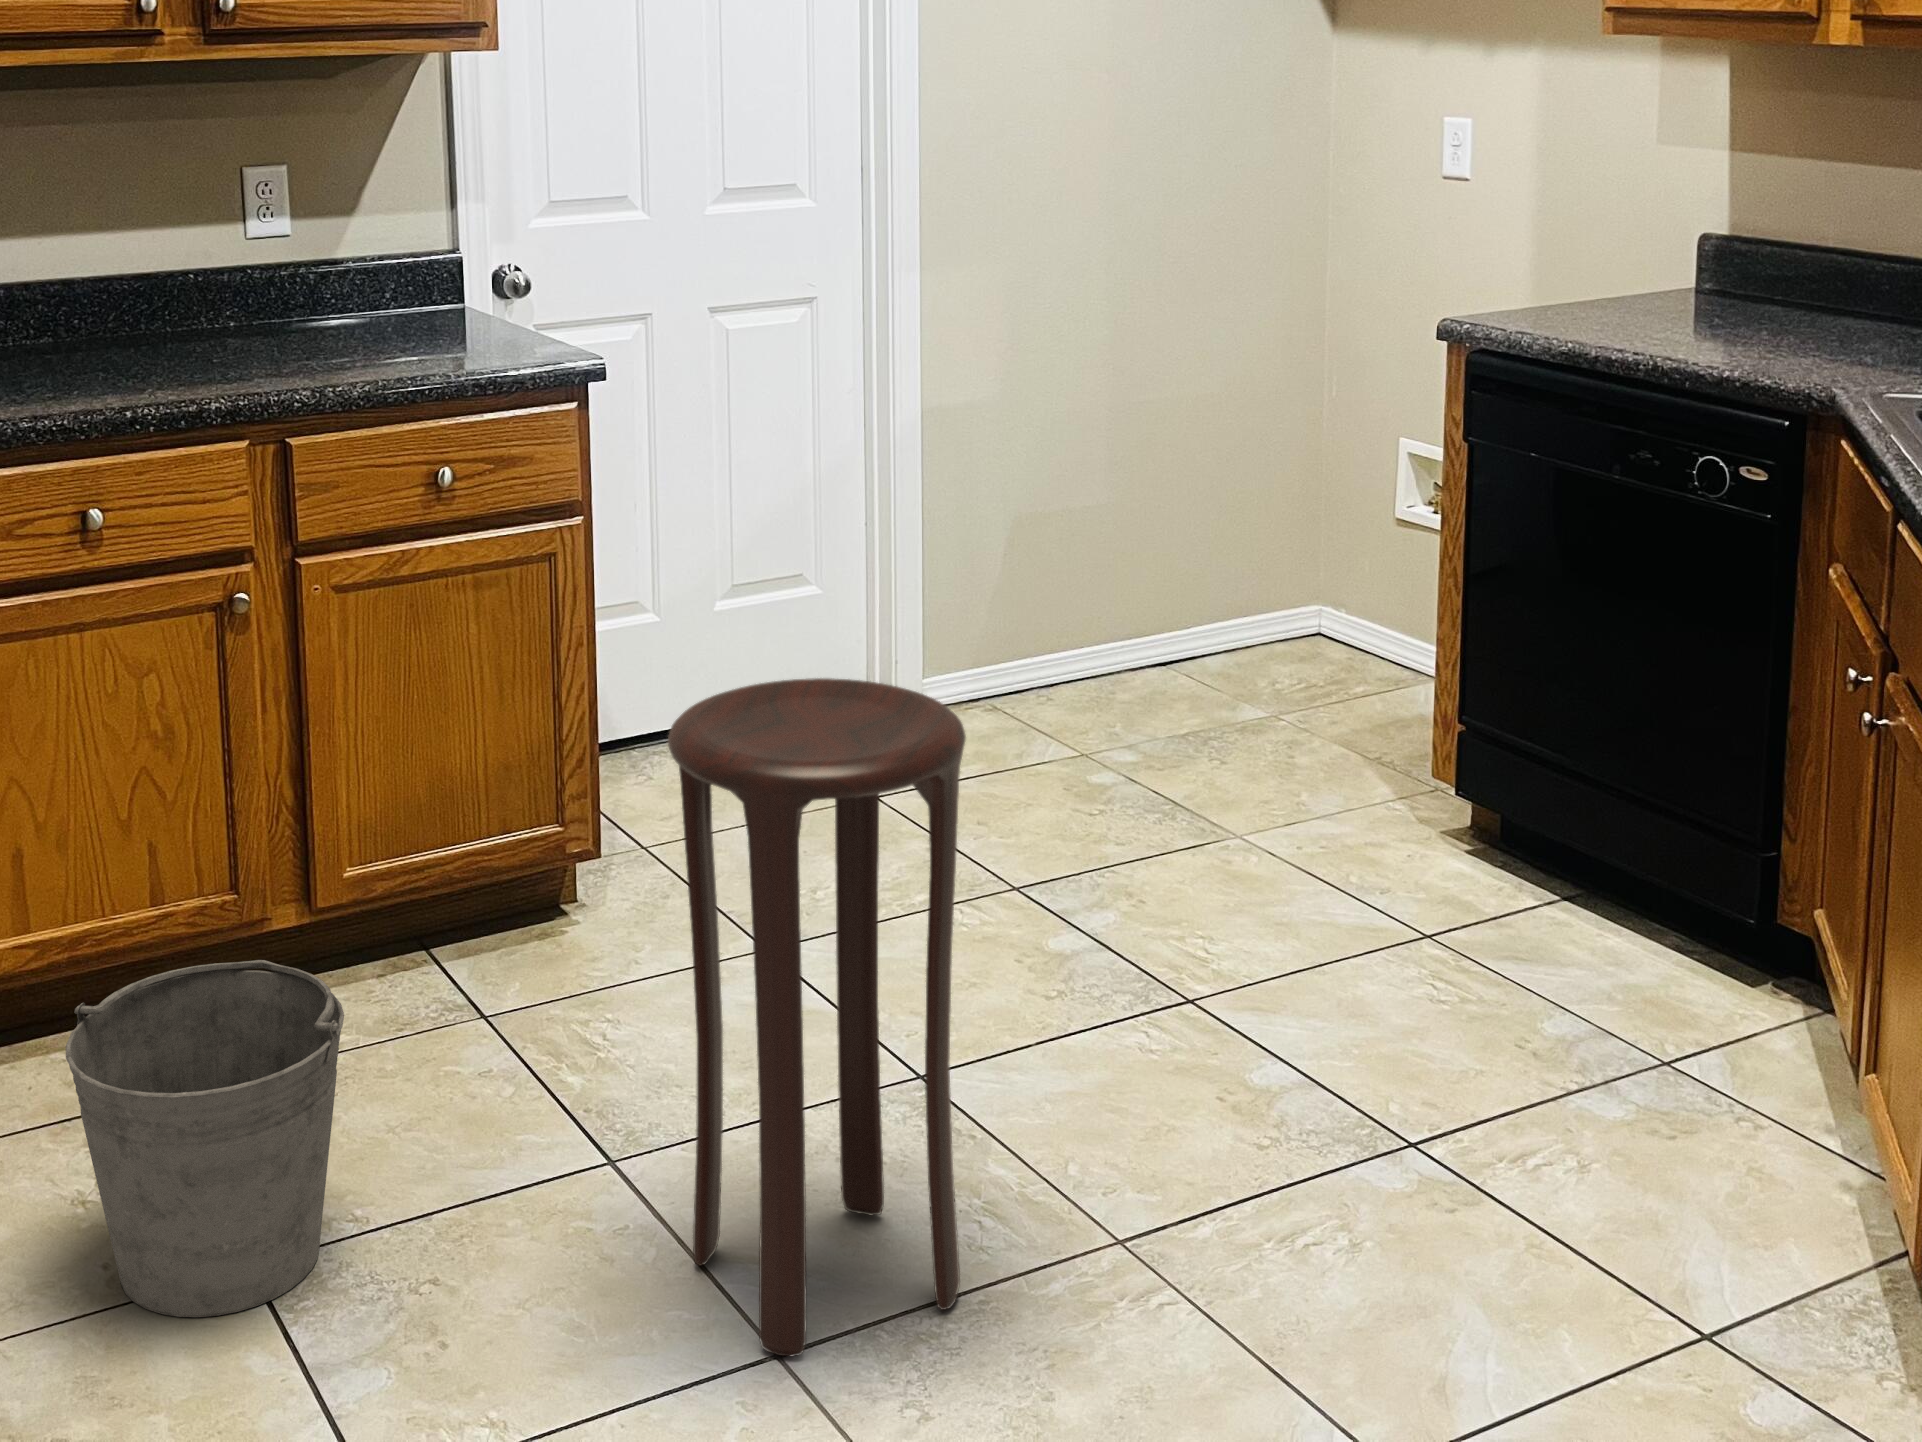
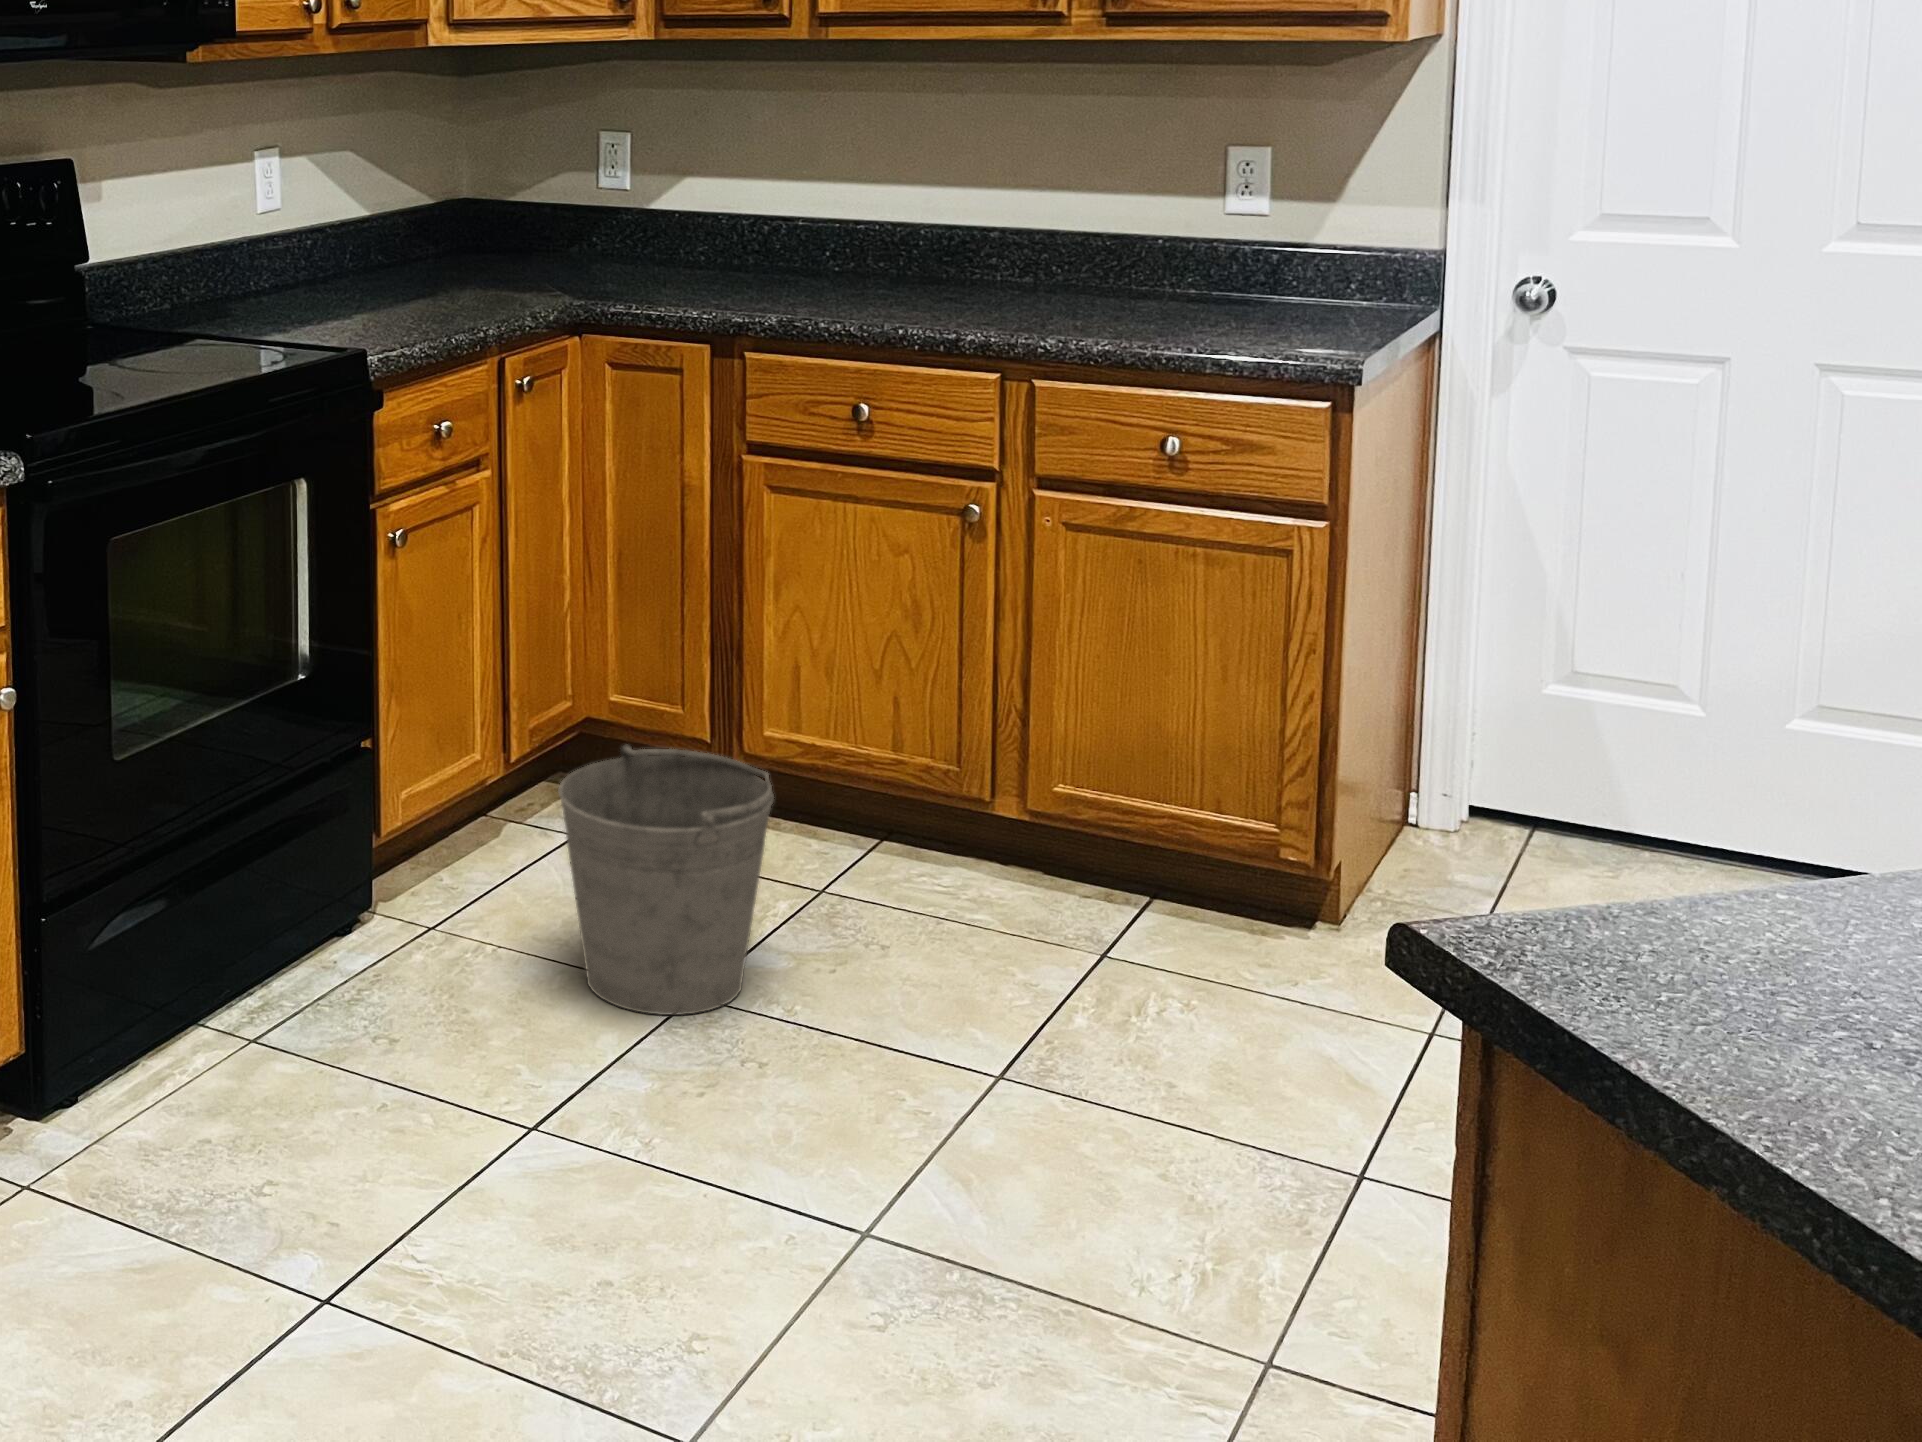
stool: present [668,678,966,1356] -> none [814,634,1111,1293]

